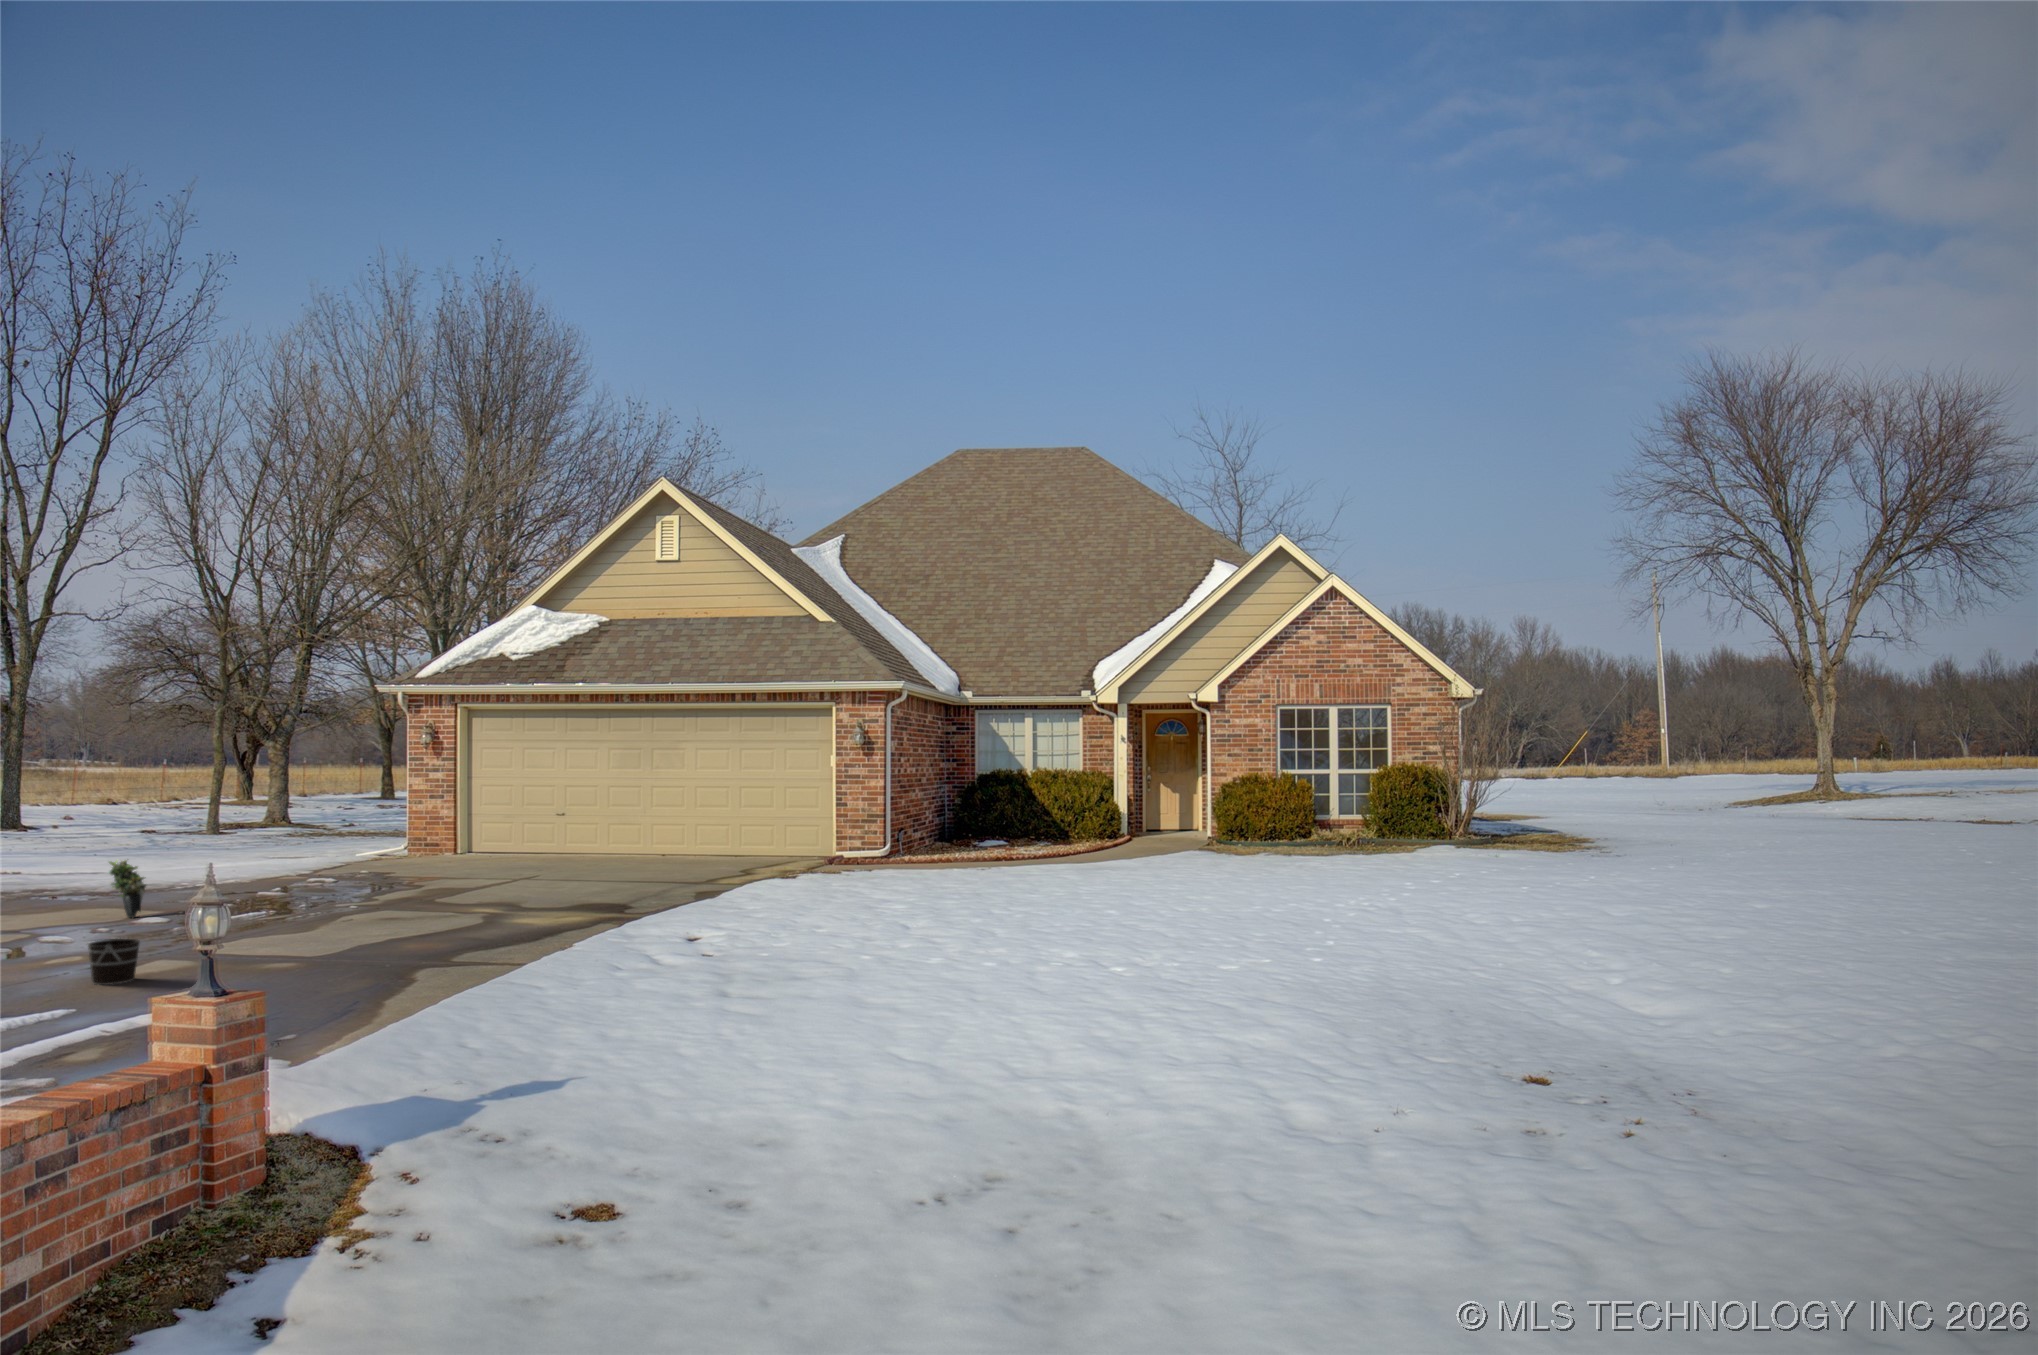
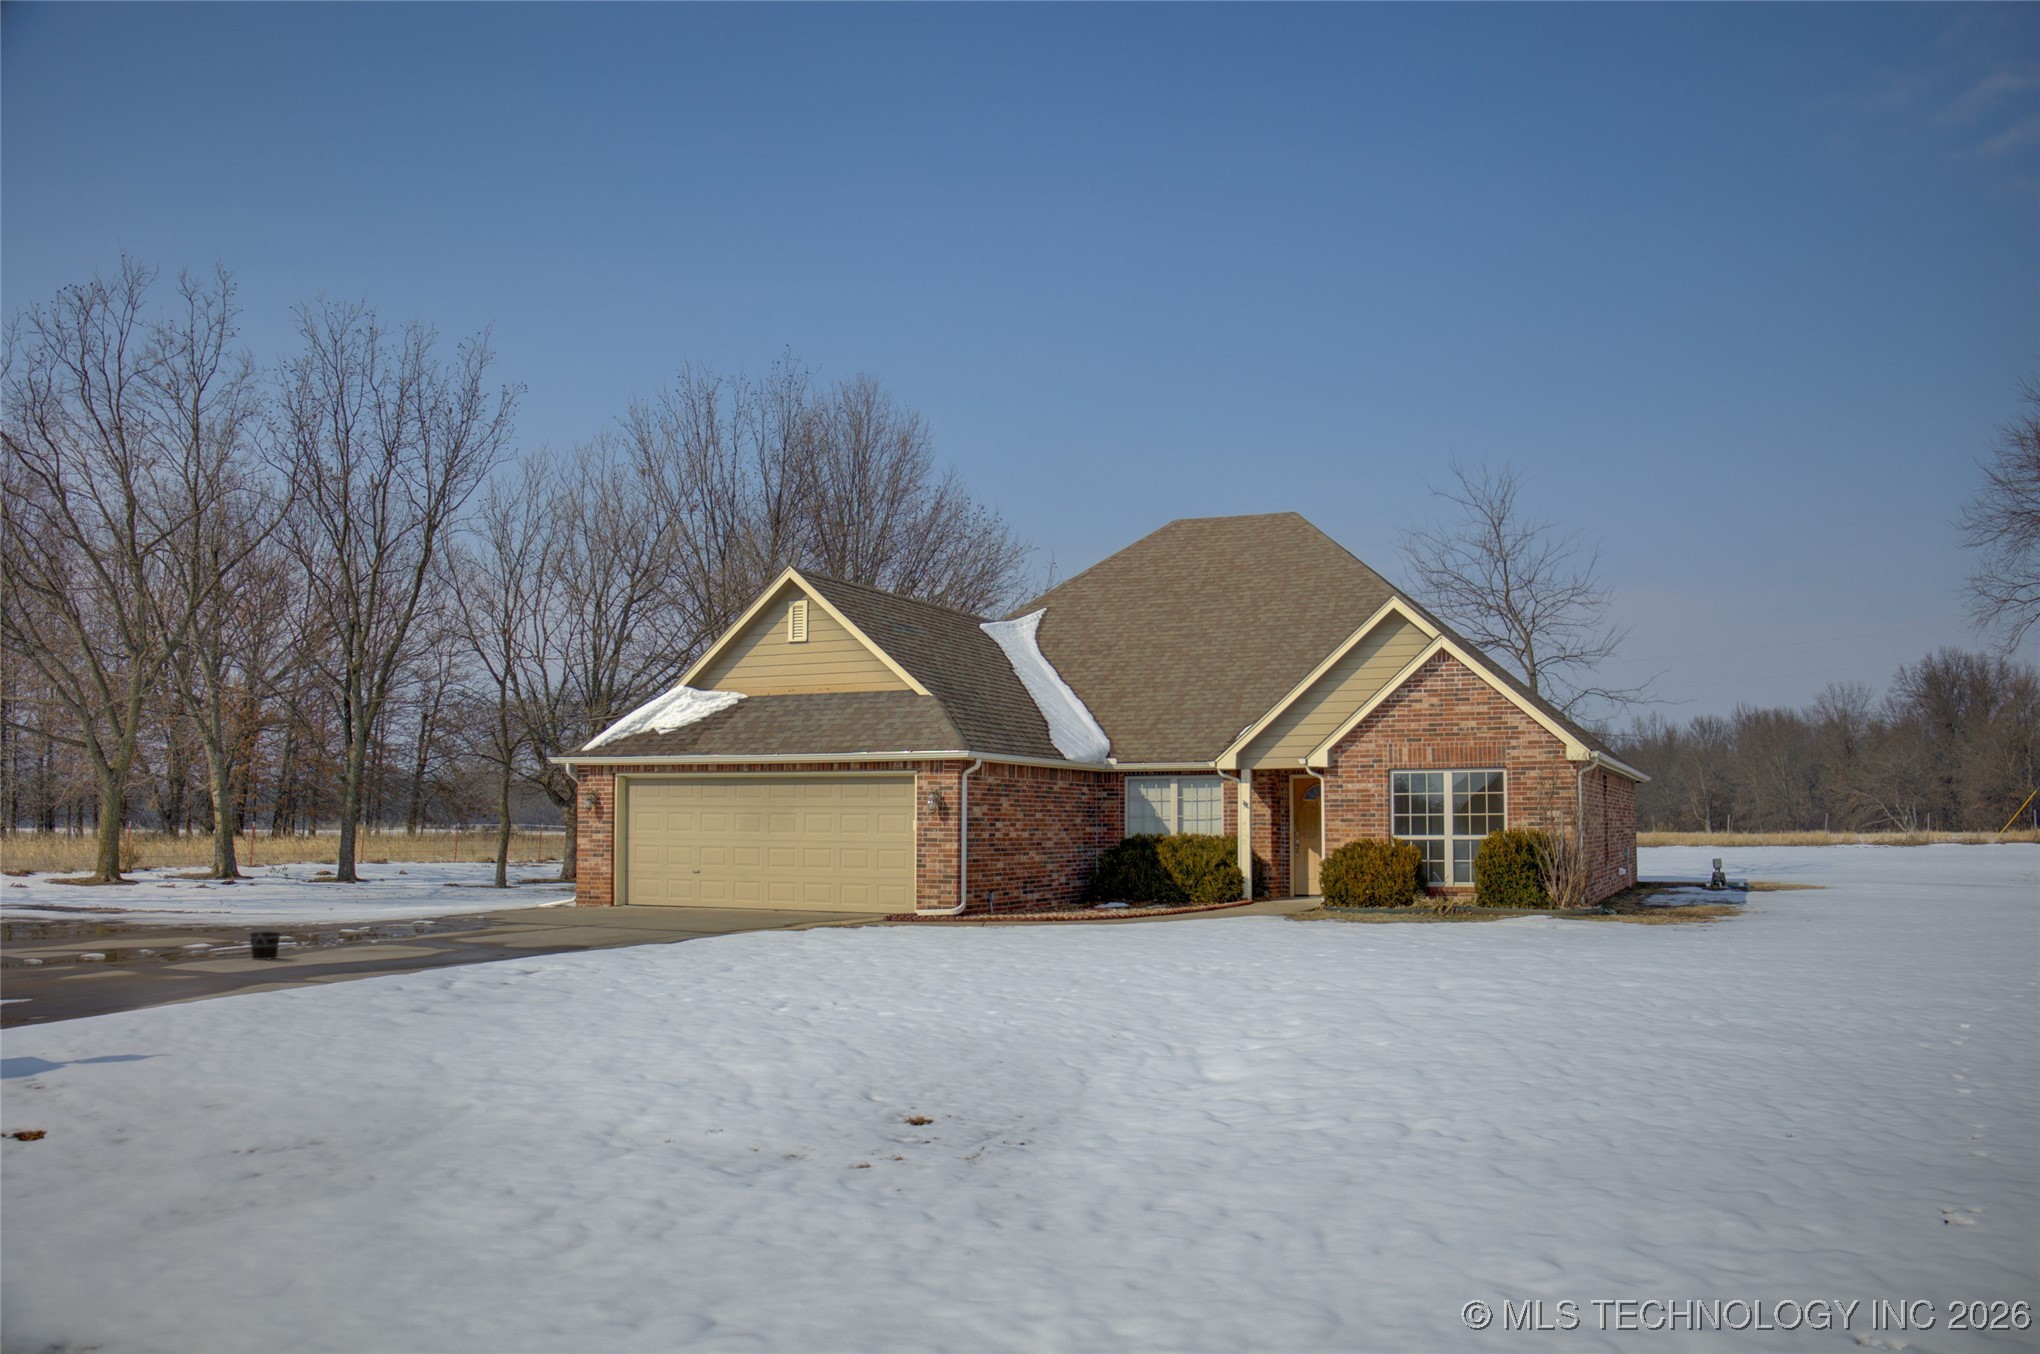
potted plant: present [108,860,146,918] -> none [305,892,332,937]

